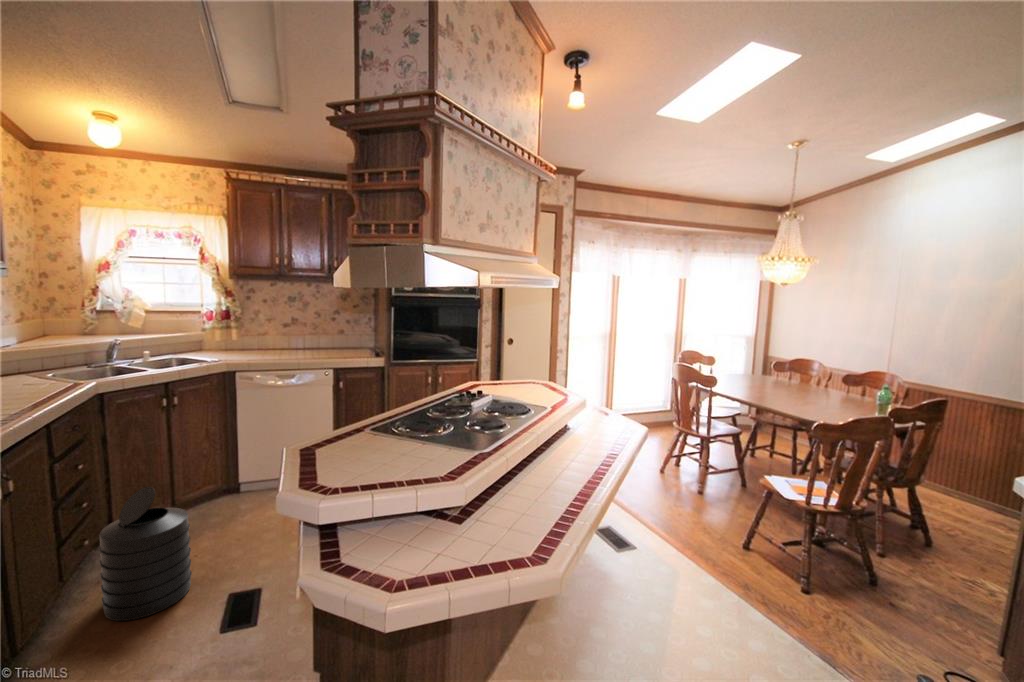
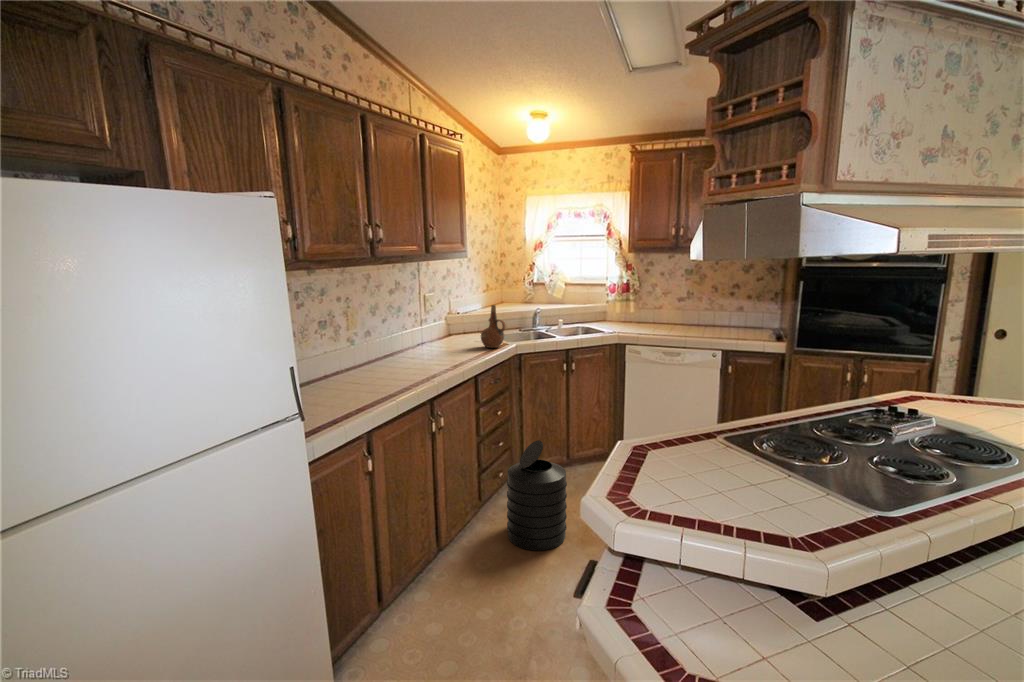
ceramic pitcher: none [28,335,74,390] -> present [481,305,505,348]

